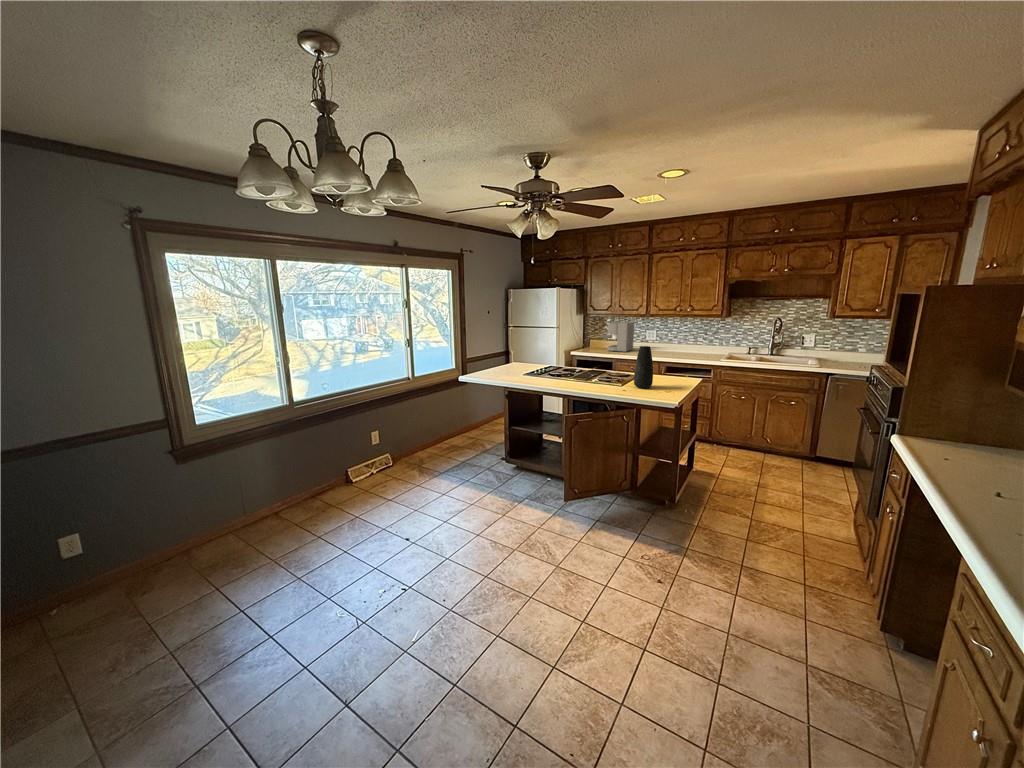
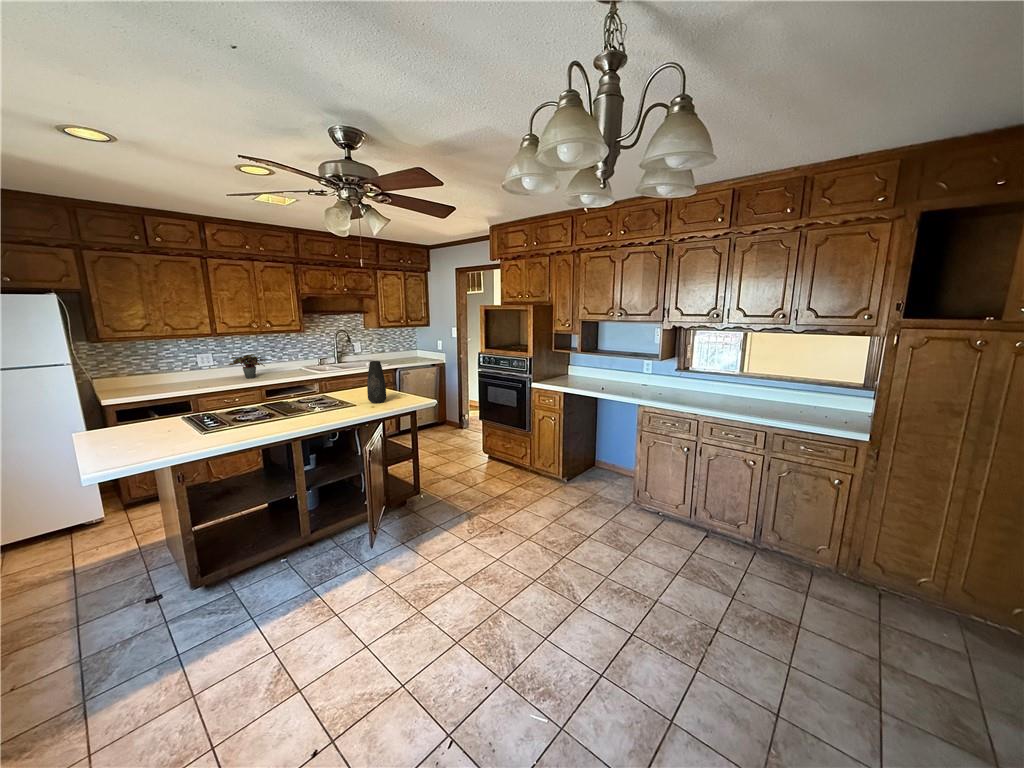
coffee maker: present [600,322,634,352] -> none [135,344,198,389]
potted plant: none [652,334,683,354] -> present [228,354,268,378]

